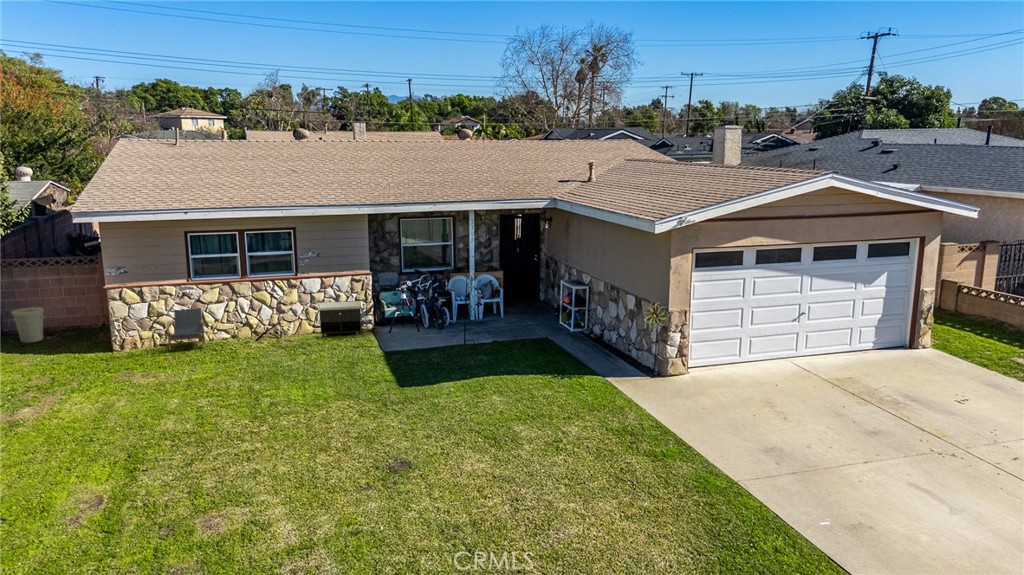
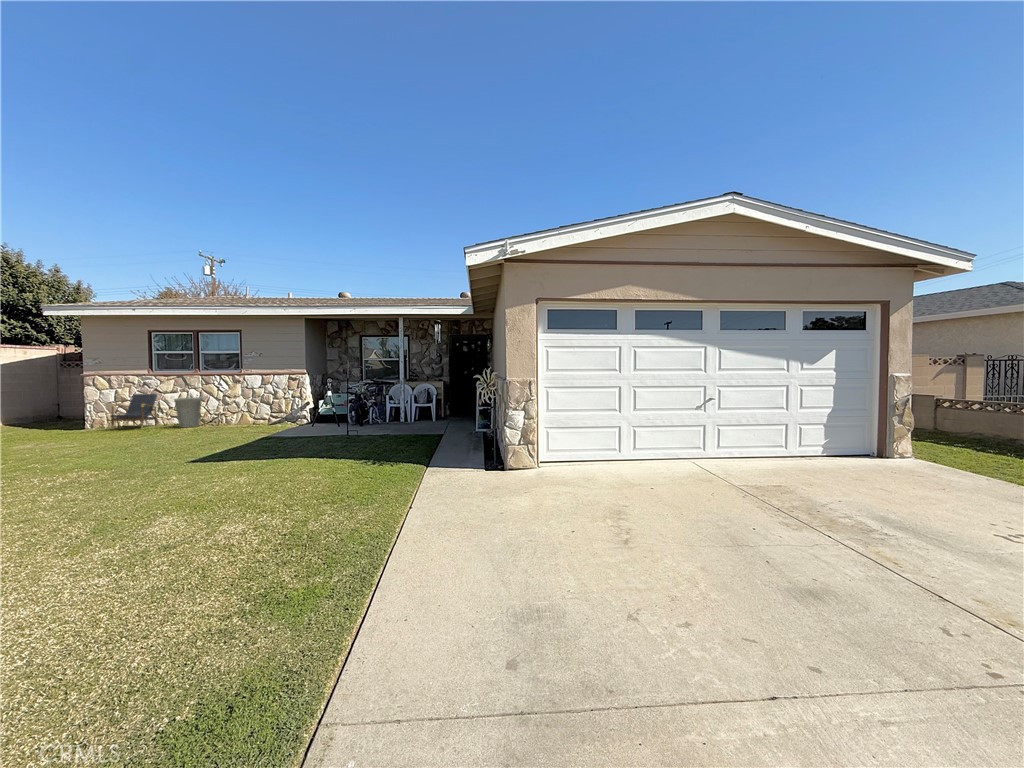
storage bench: present [319,301,361,336] -> none [248,397,296,426]
trash can: present [11,307,45,343] -> present [174,397,202,427]

